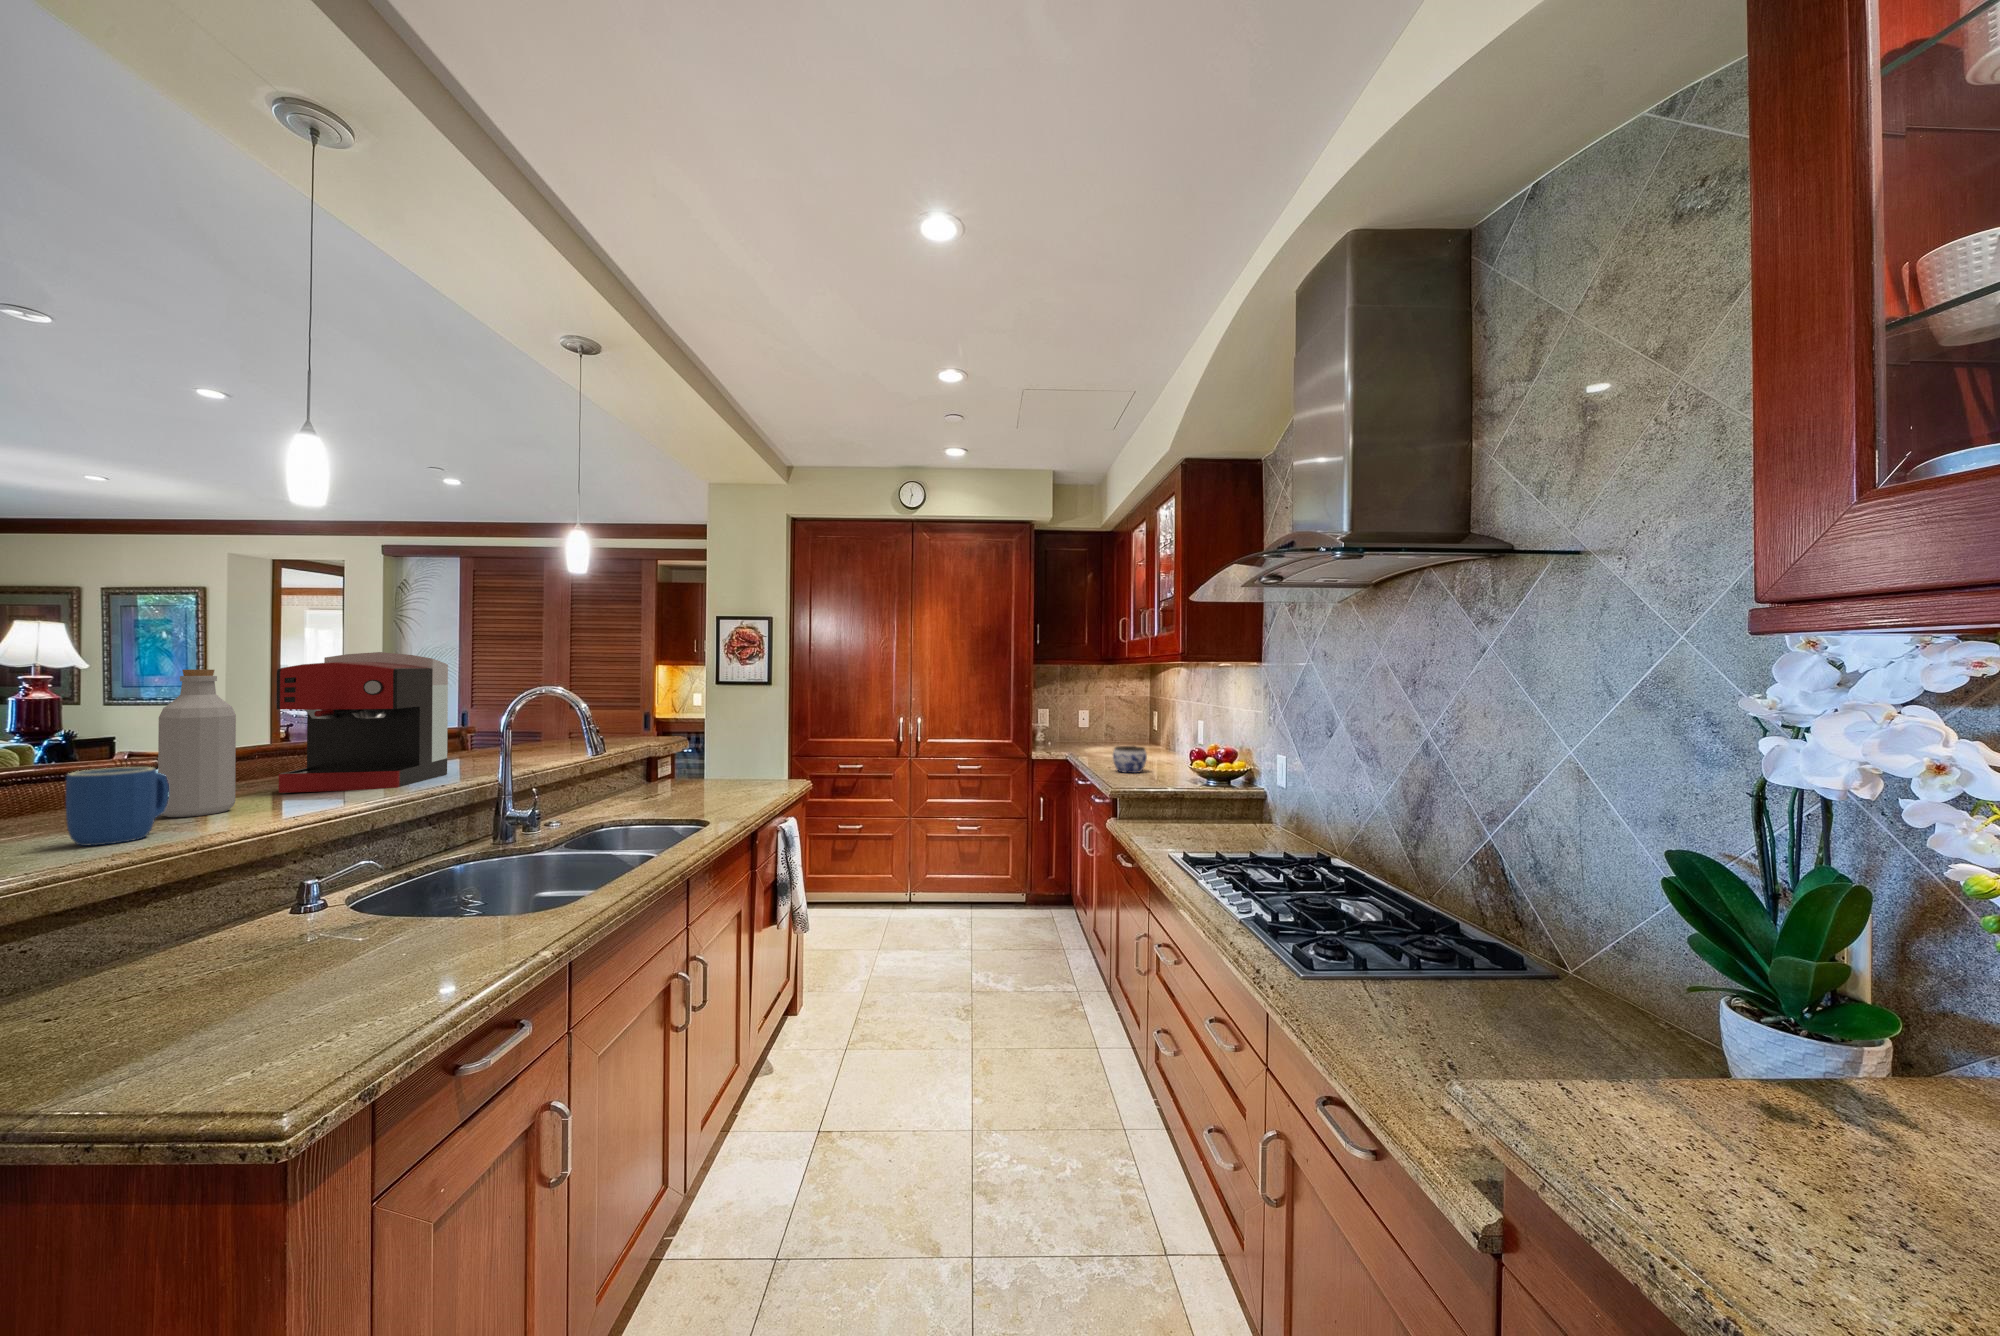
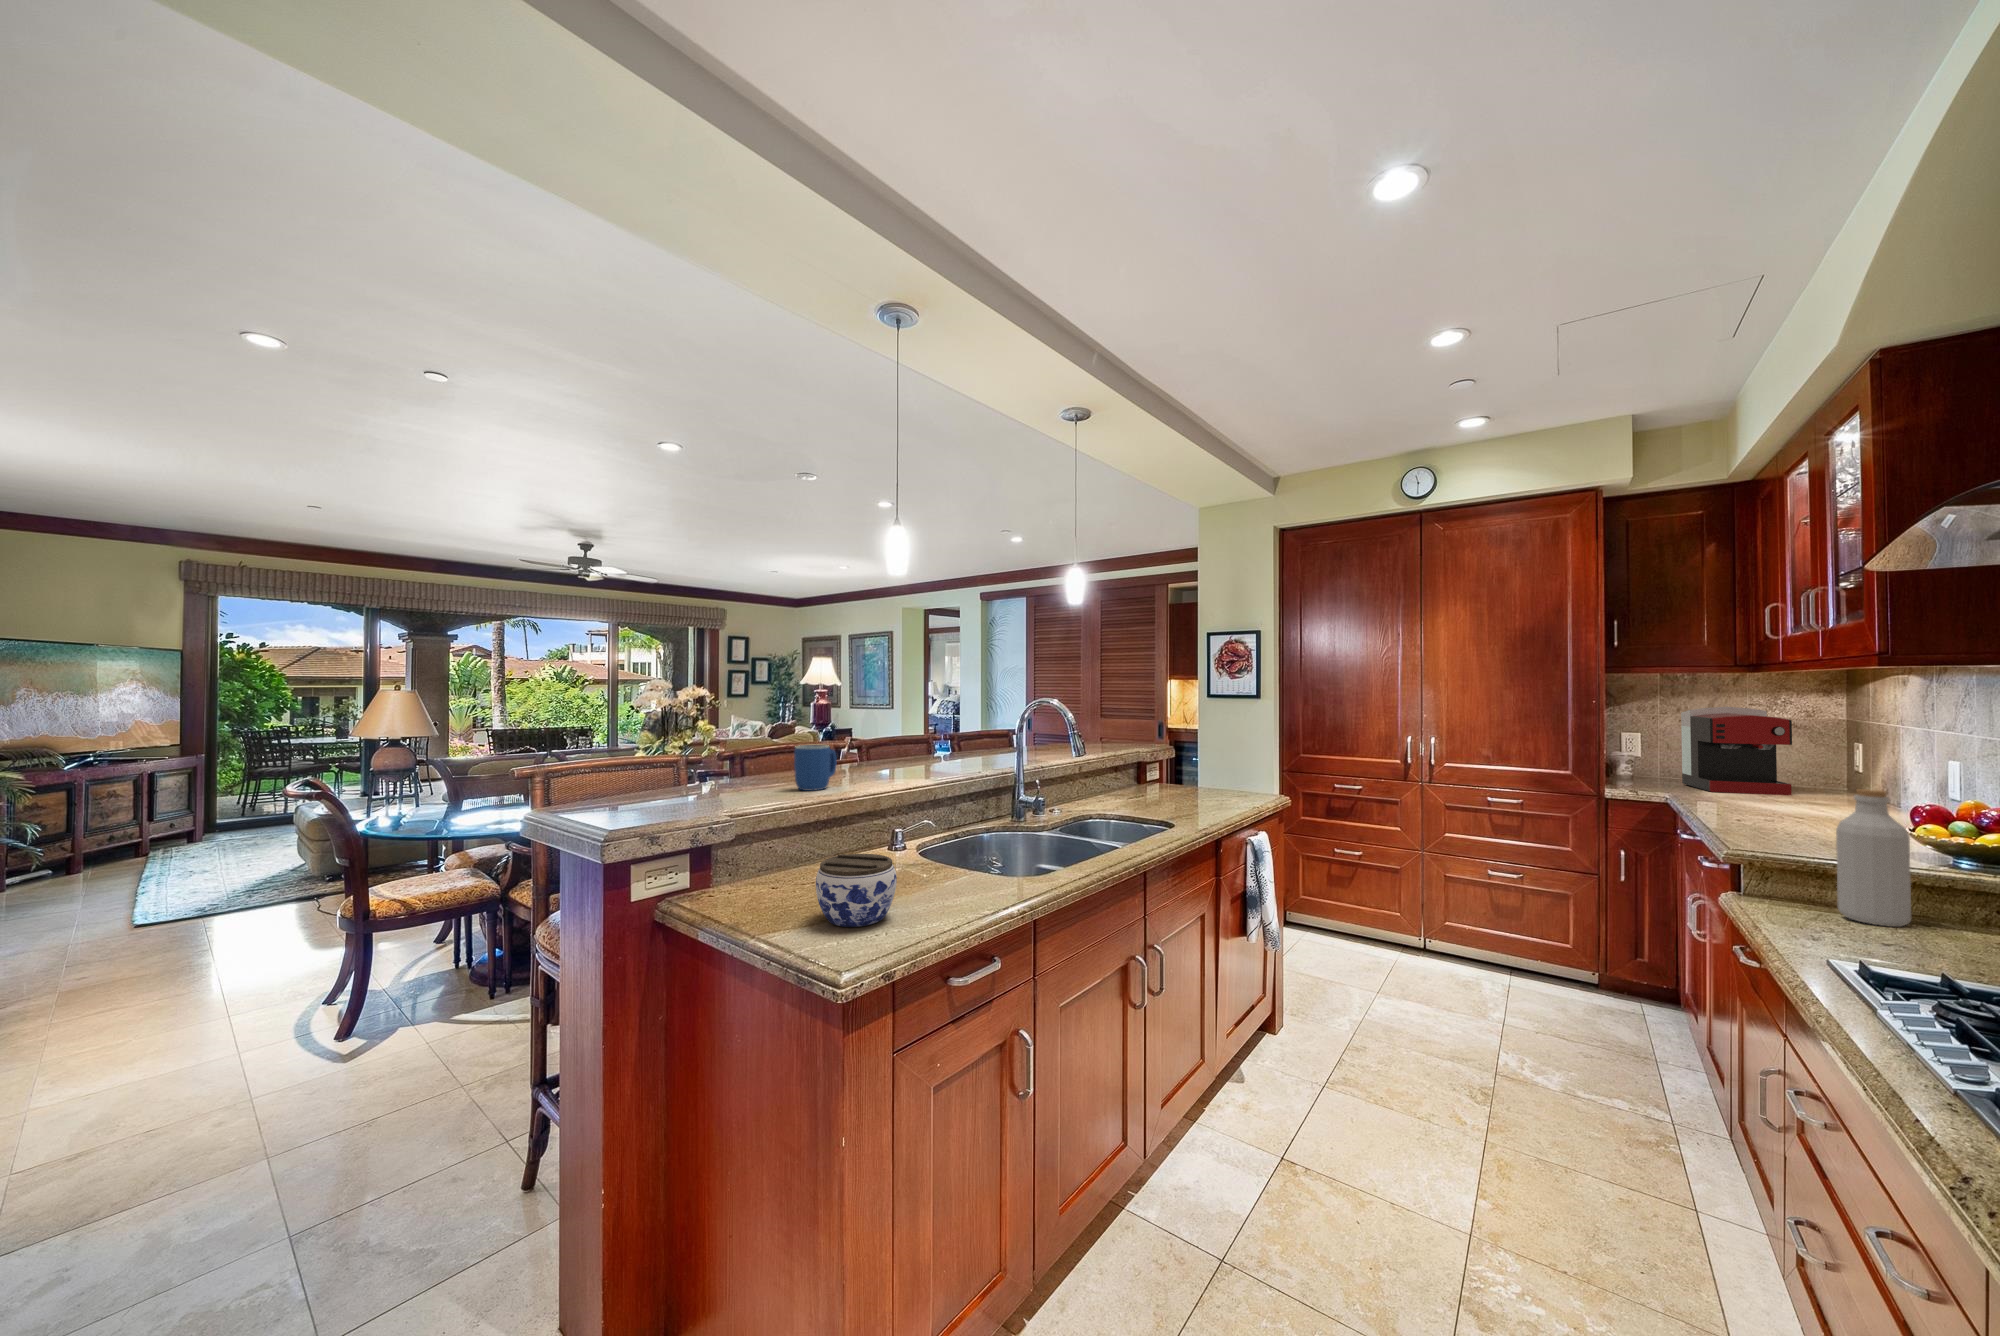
coffee maker: present [276,652,448,793] -> present [1681,707,1792,795]
bottle: present [158,669,236,817] -> present [1836,789,1911,927]
jar: present [1113,745,1147,773] -> present [816,854,897,927]

